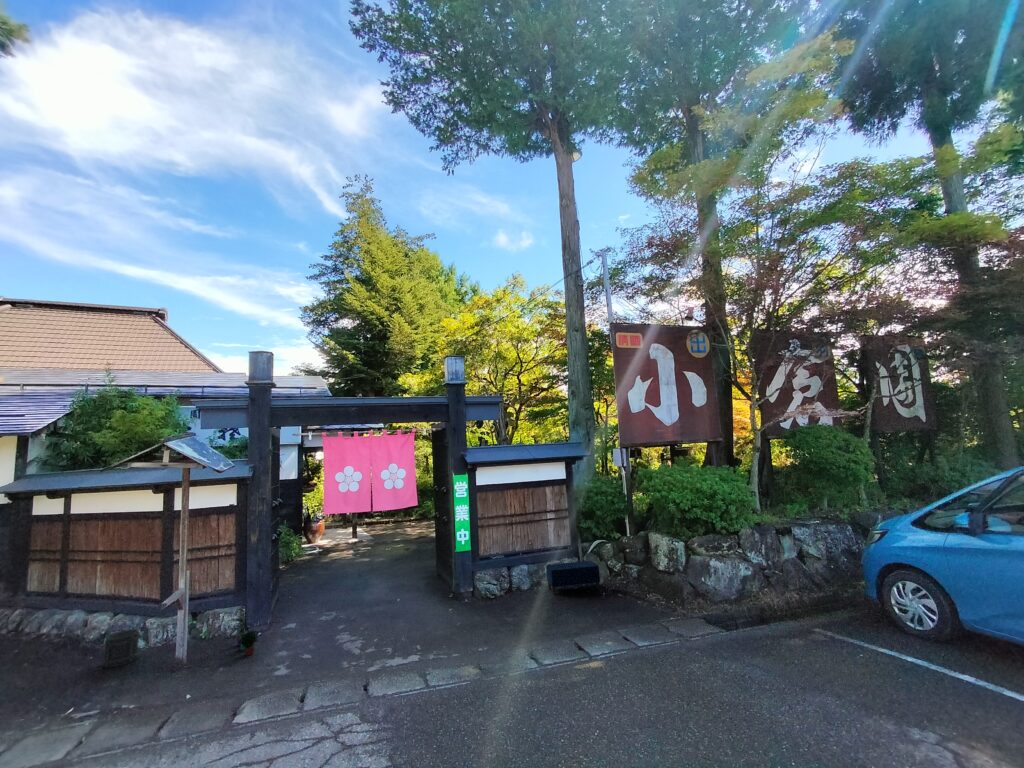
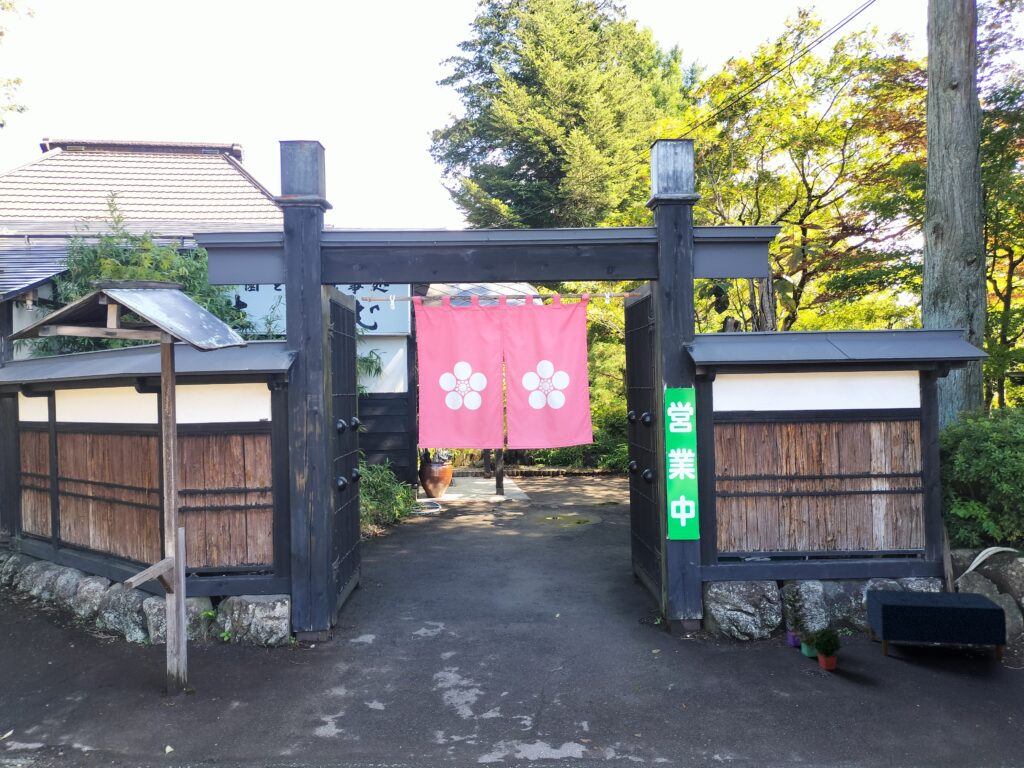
potted plant: present [236,606,257,656] -> present [784,580,842,670]
bucket: present [104,629,139,668] -> none [92,603,141,658]

